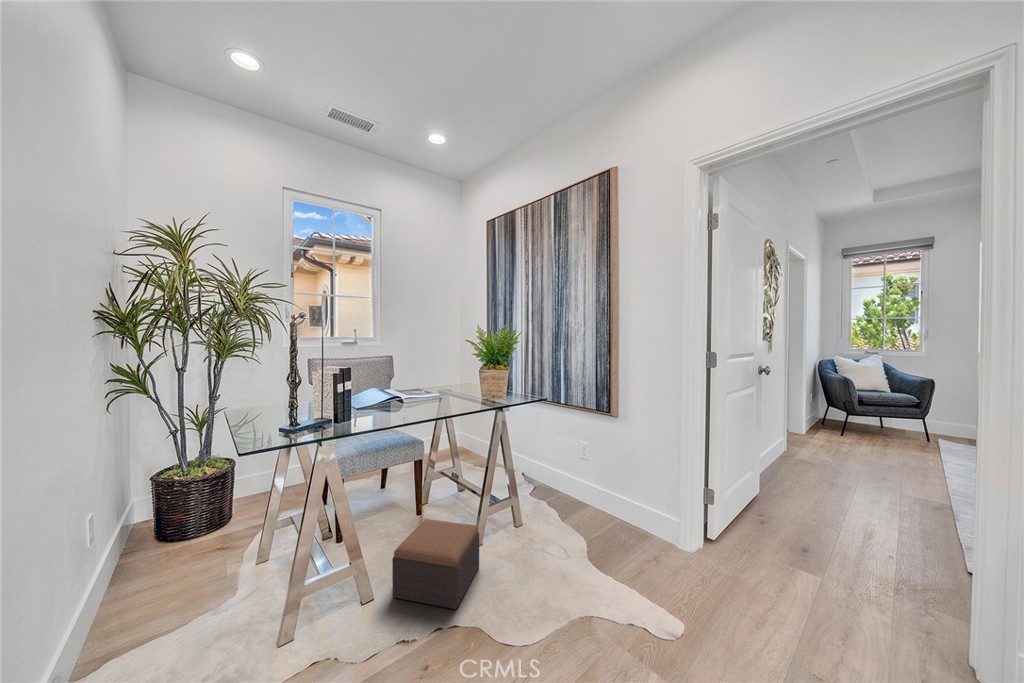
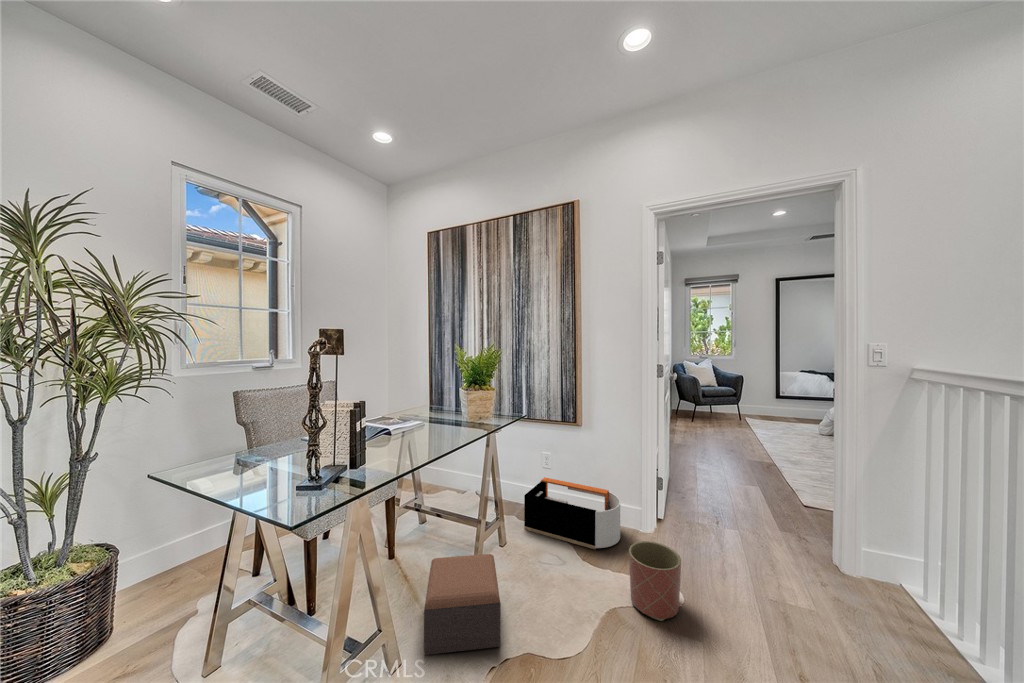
storage bin: none [545,468,647,550] -> present [524,477,620,549]
planter: none [612,545,671,636] -> present [629,541,681,621]

